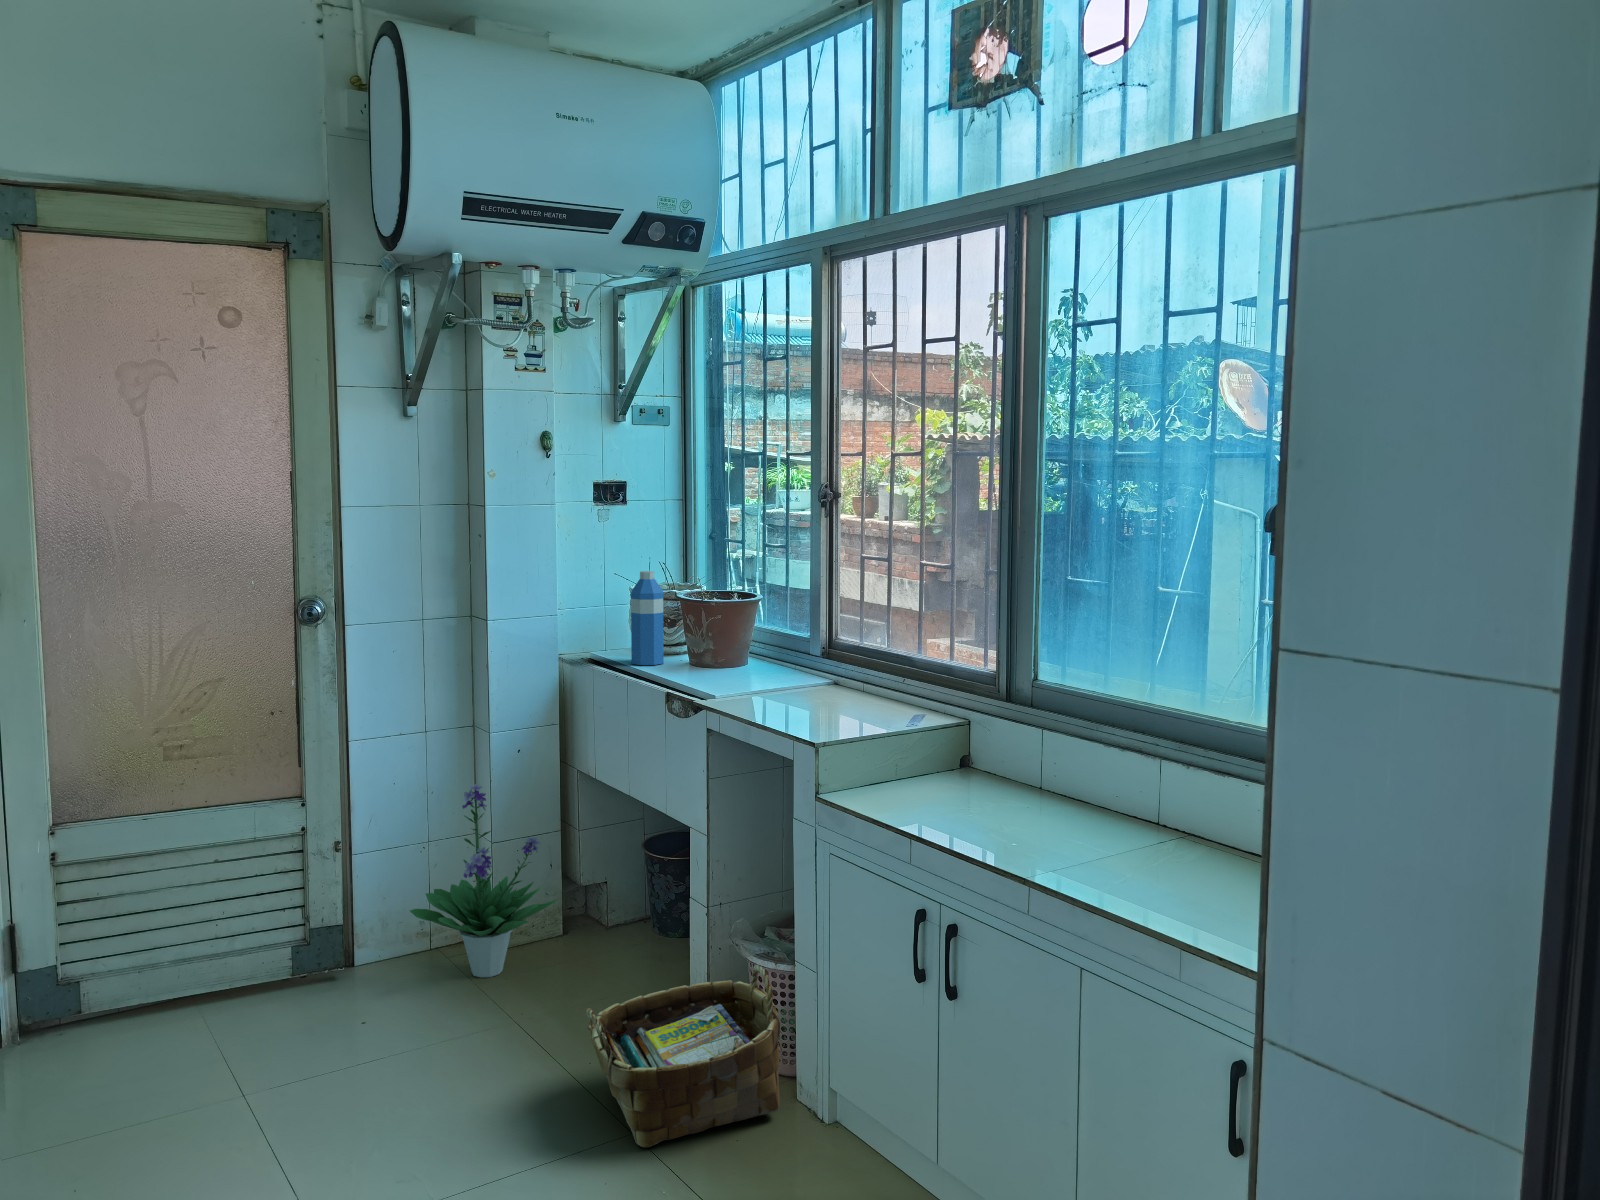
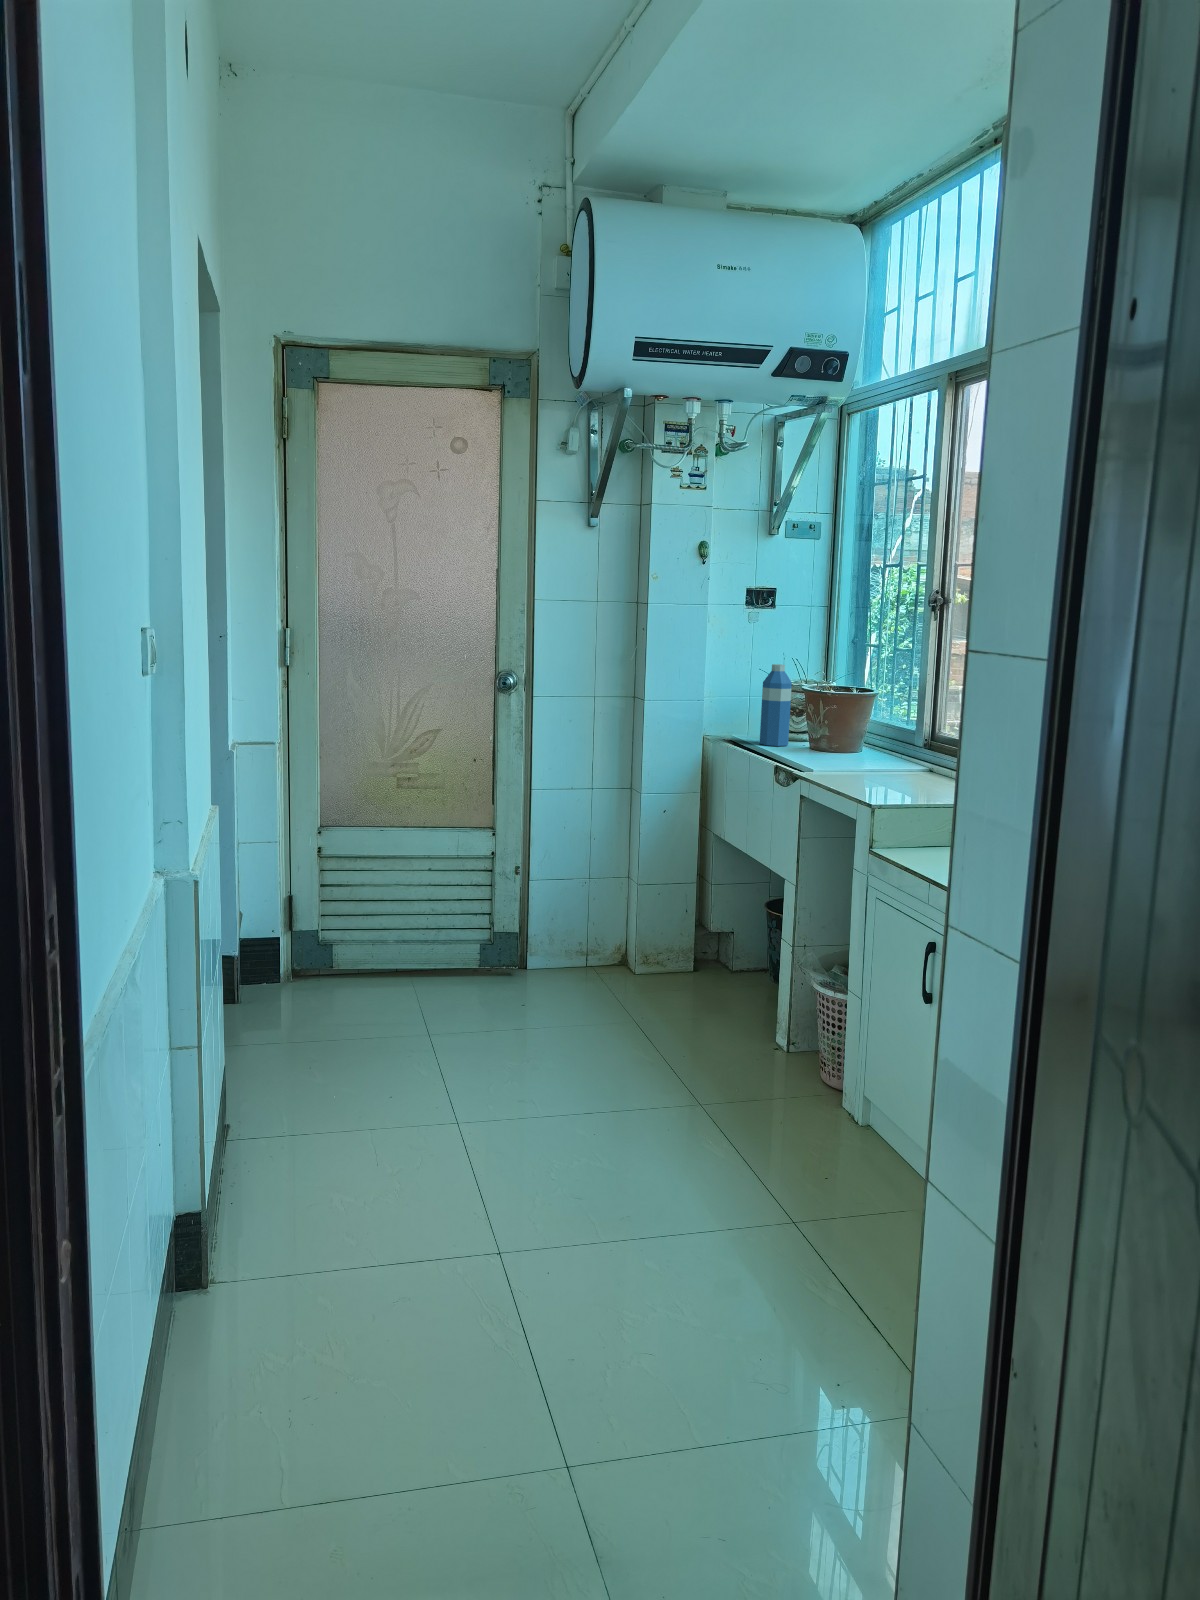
potted plant: present [410,783,557,977] -> none [566,833,684,991]
woven basket: present [586,965,781,1147] -> none [673,992,830,1114]

